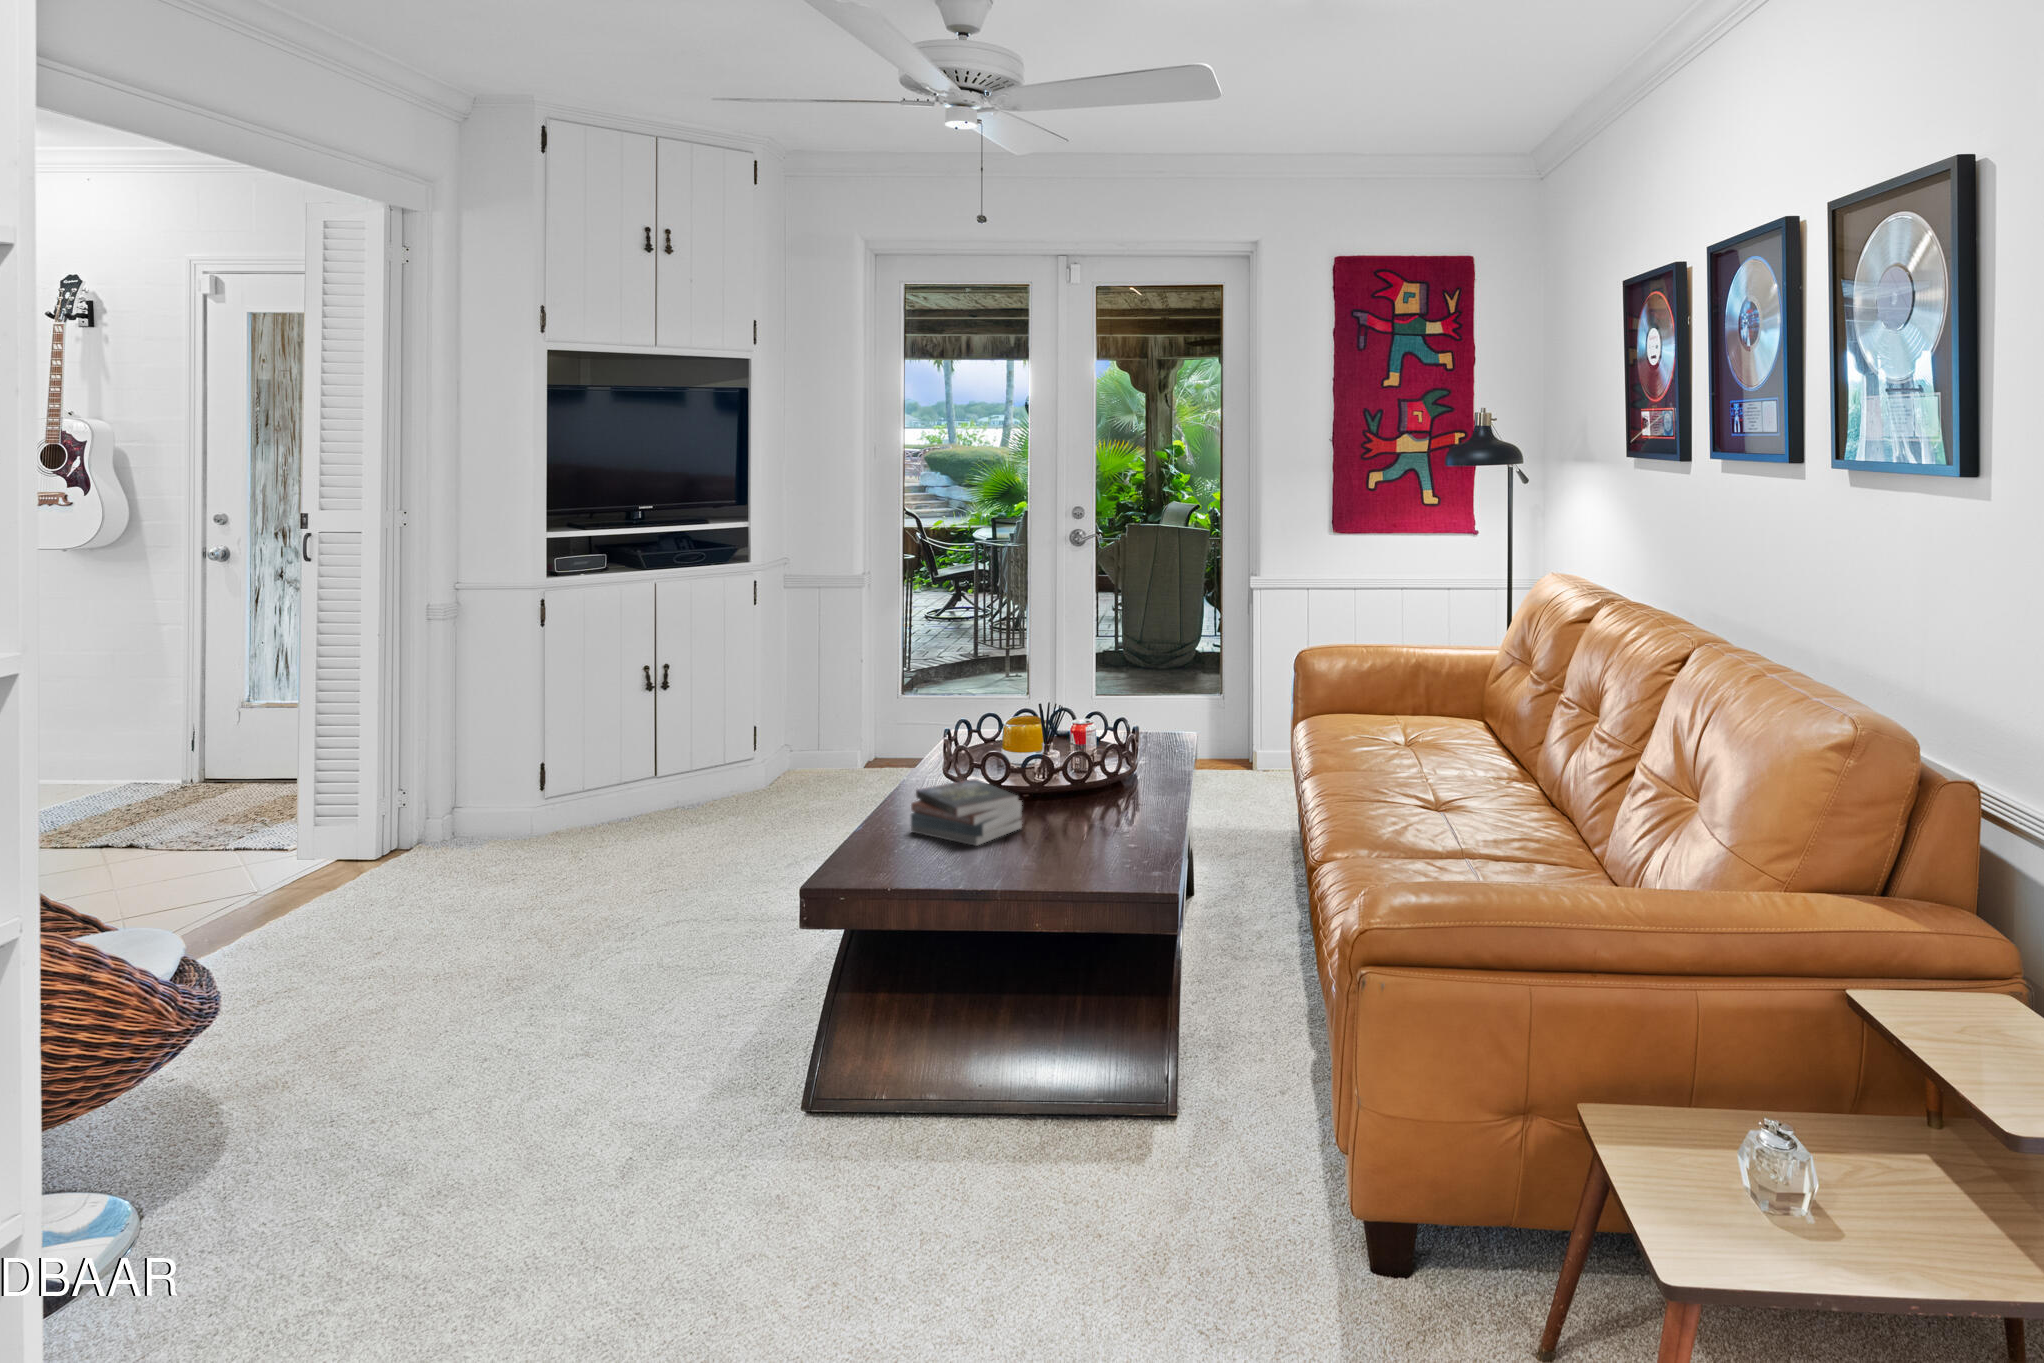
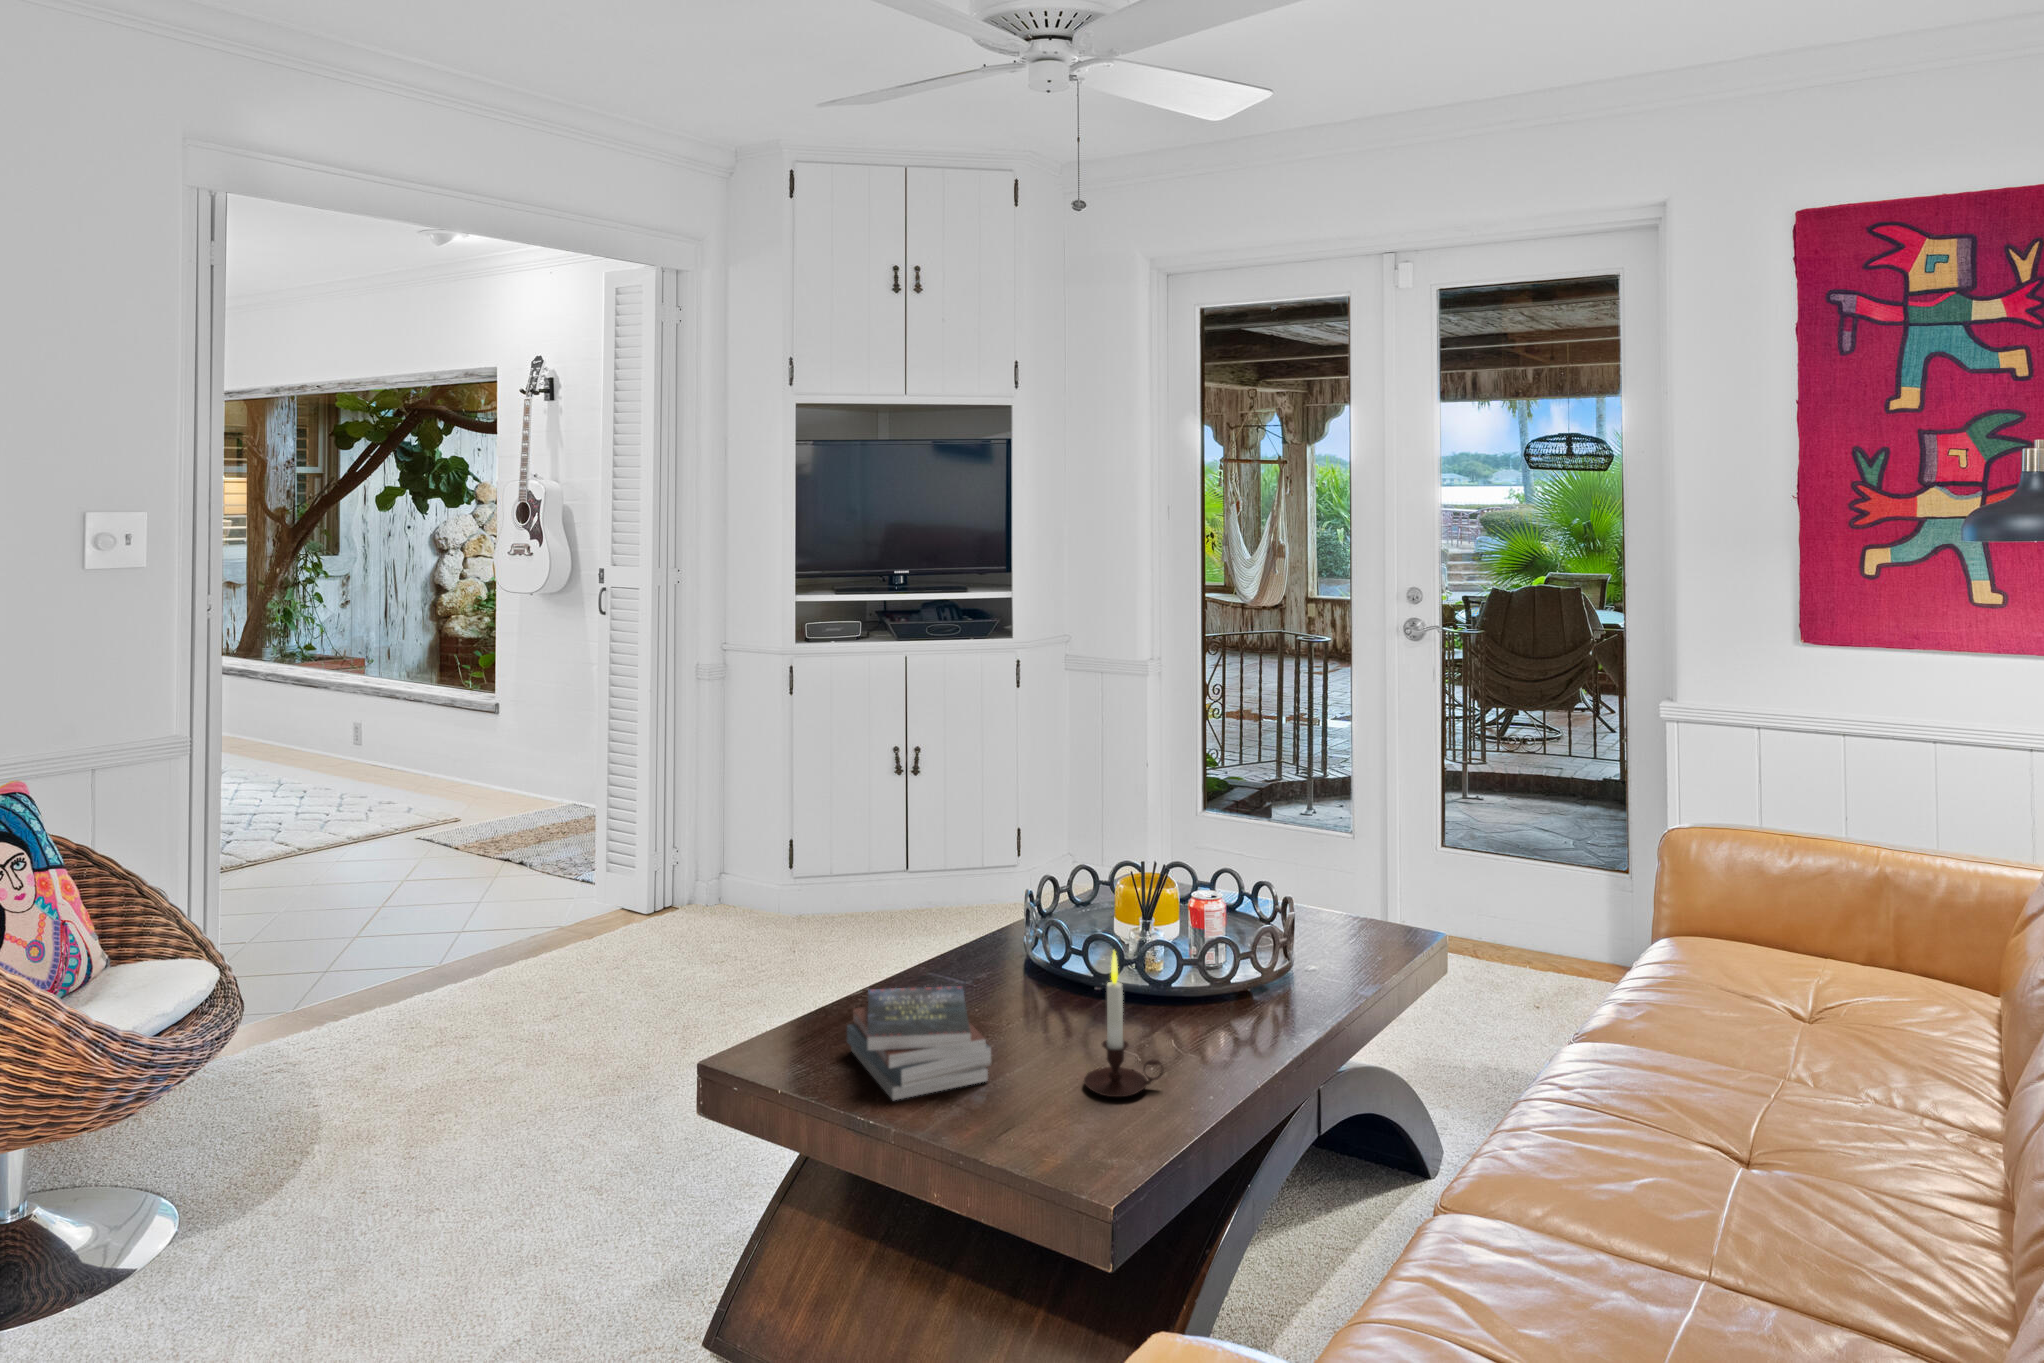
candle: none [1078,730,1126,821] -> present [1084,951,1163,1097]

